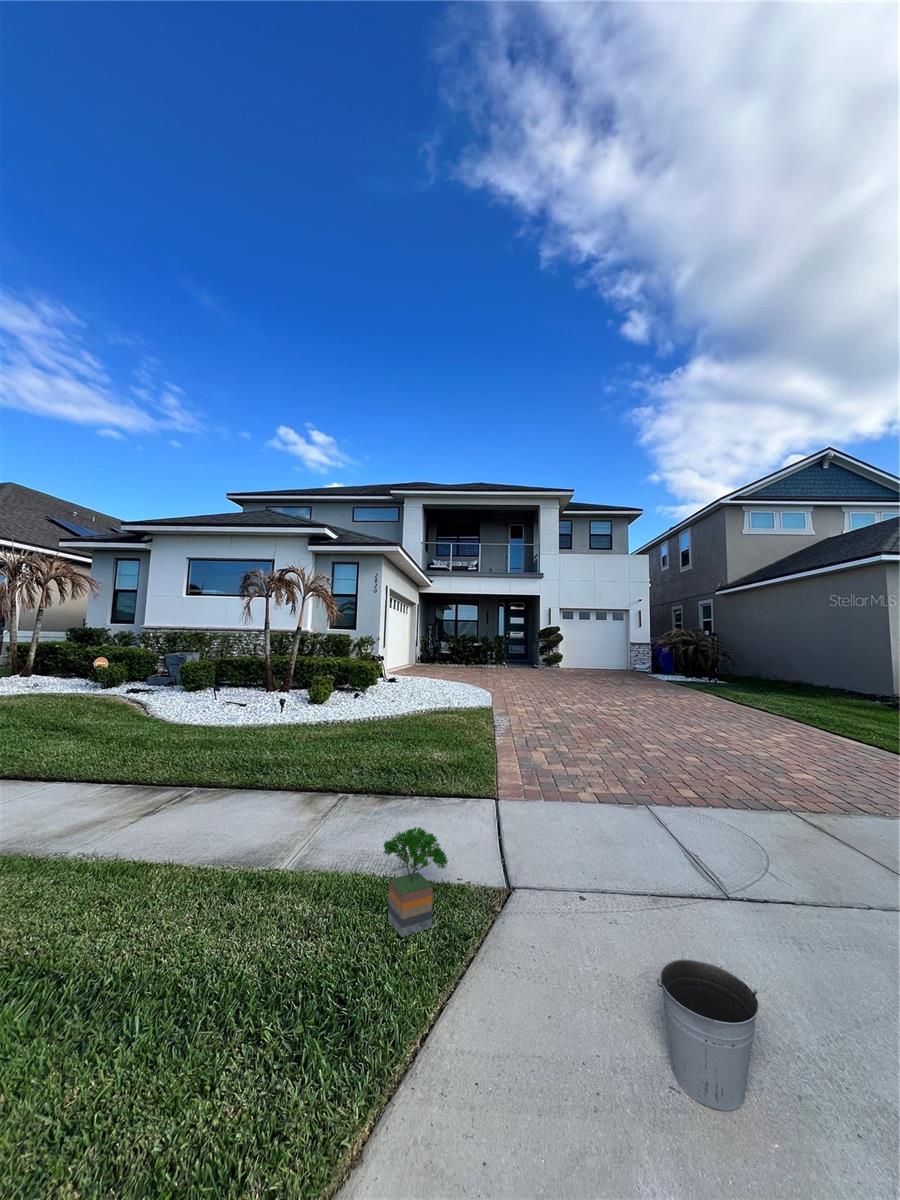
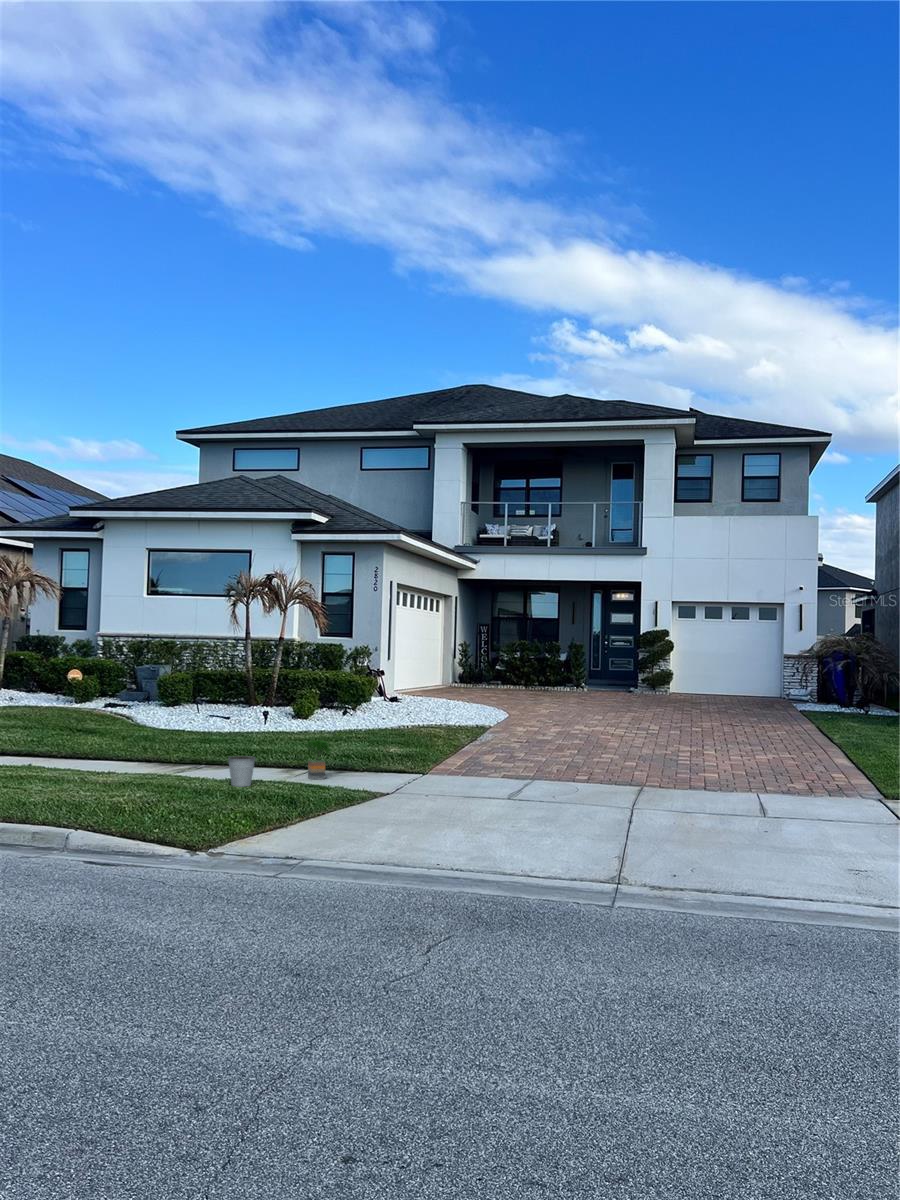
bucket: present [657,959,759,1111] -> present [228,756,255,786]

